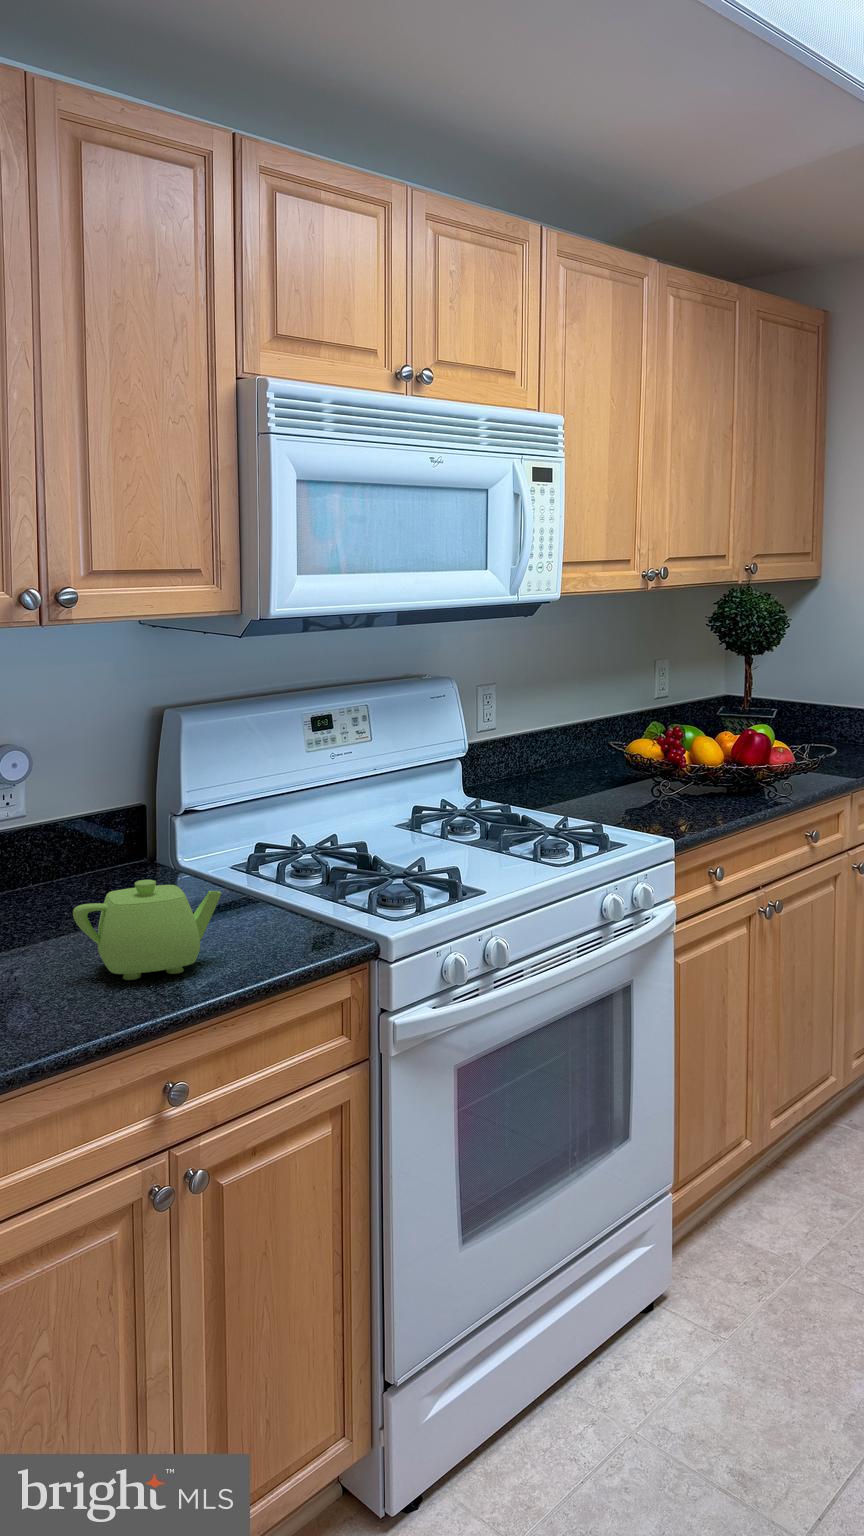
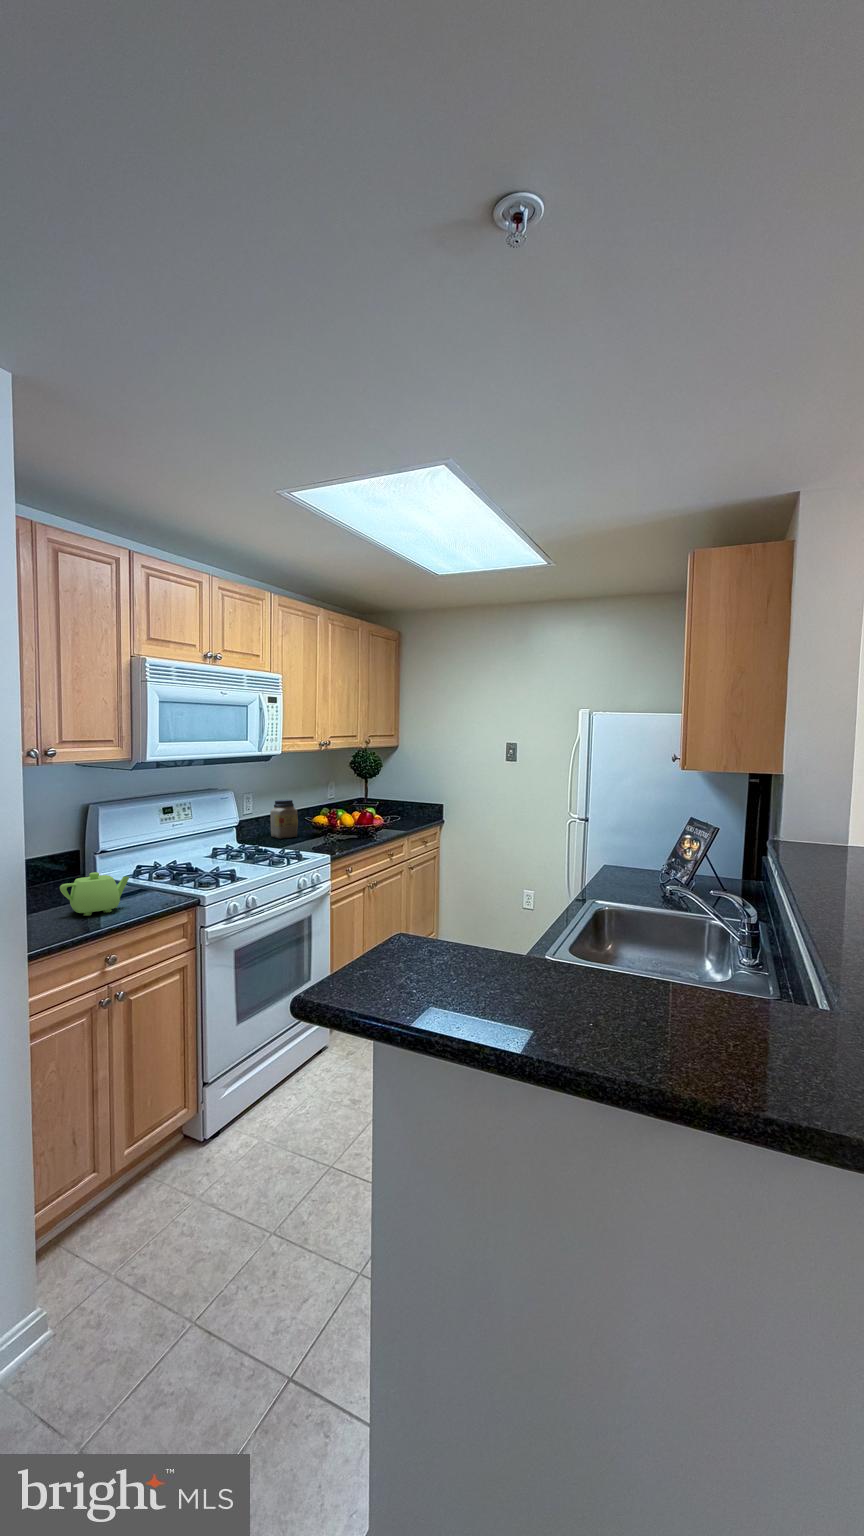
jar: none [536,702,596,789] -> present [270,800,298,839]

